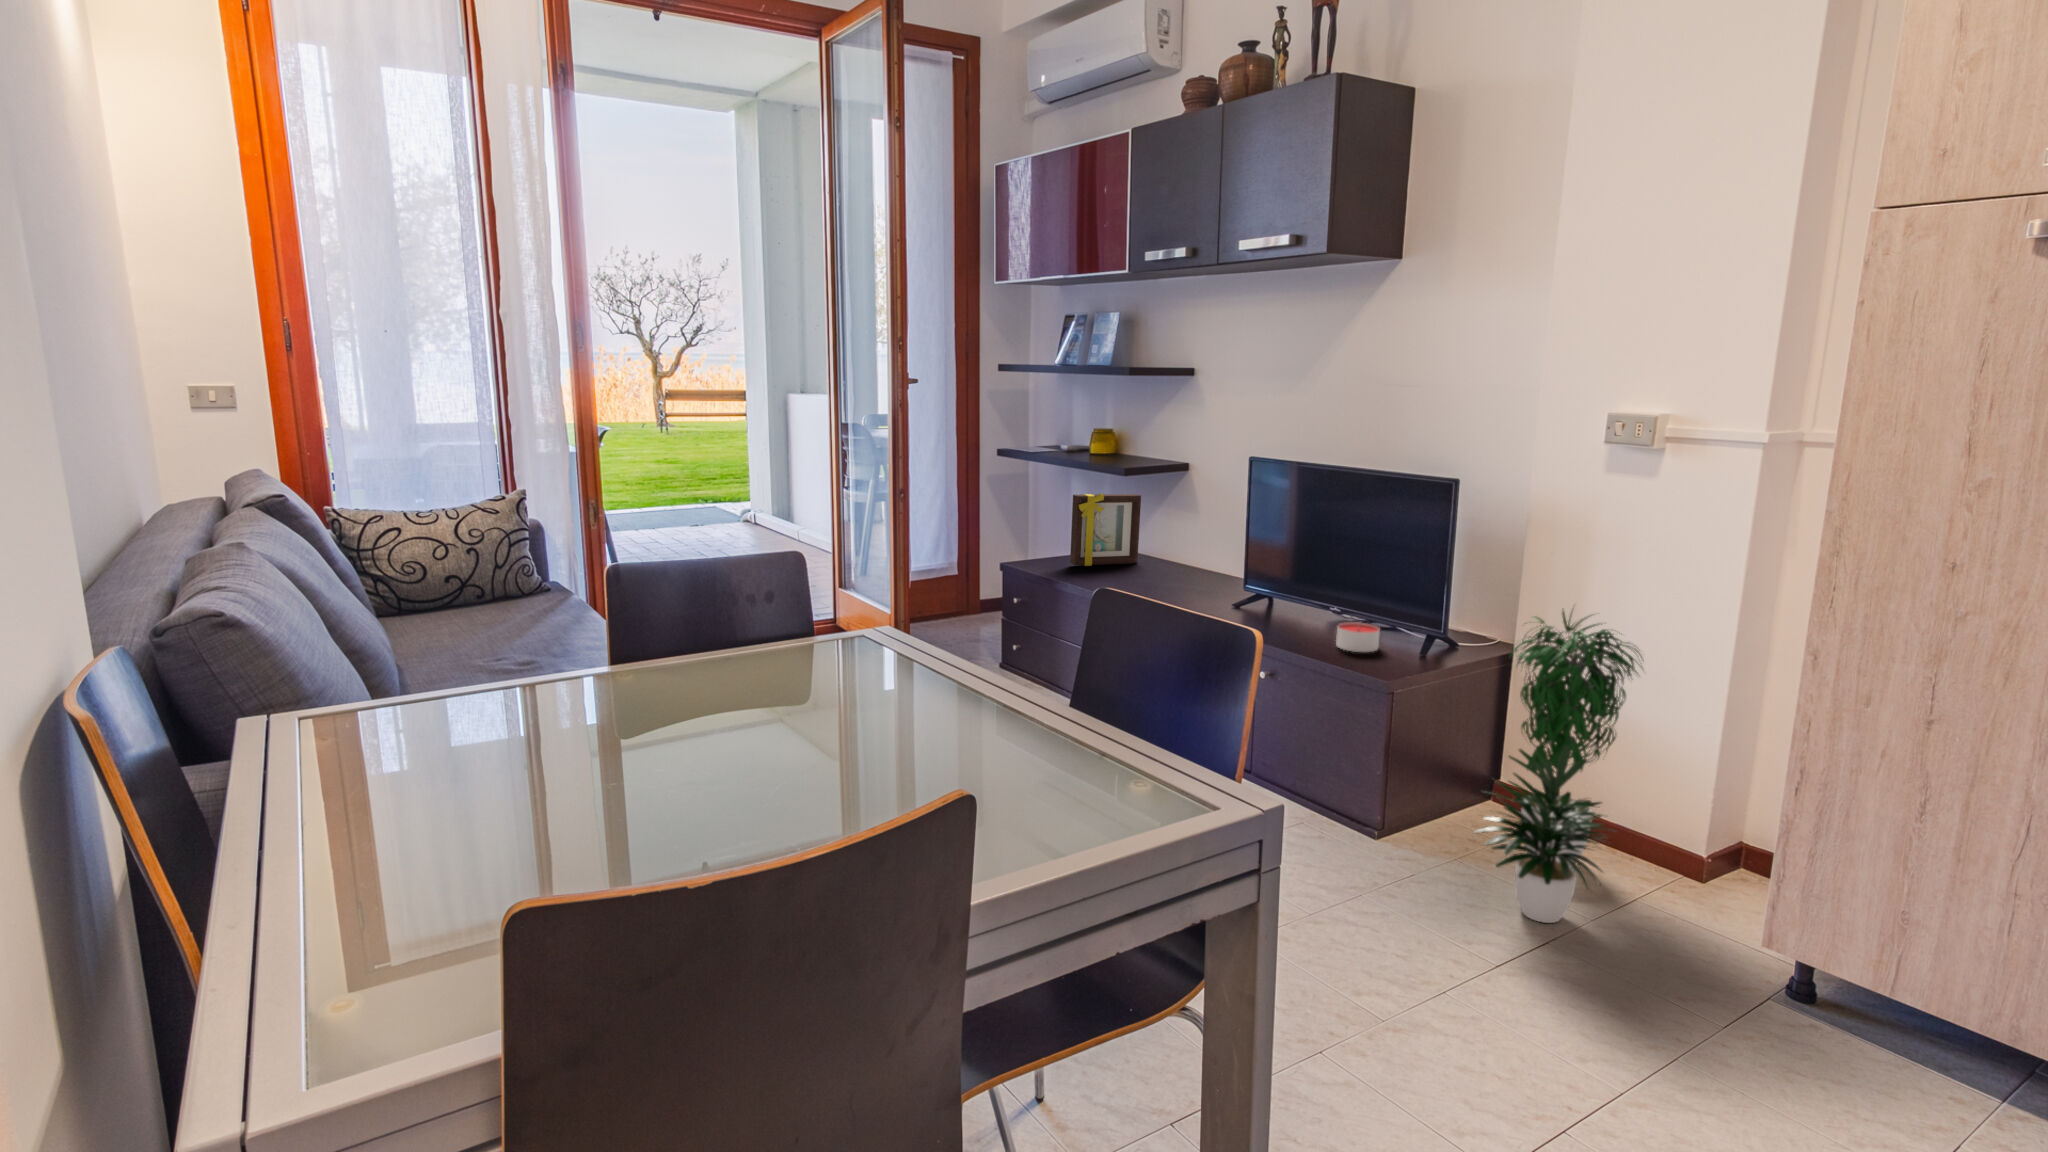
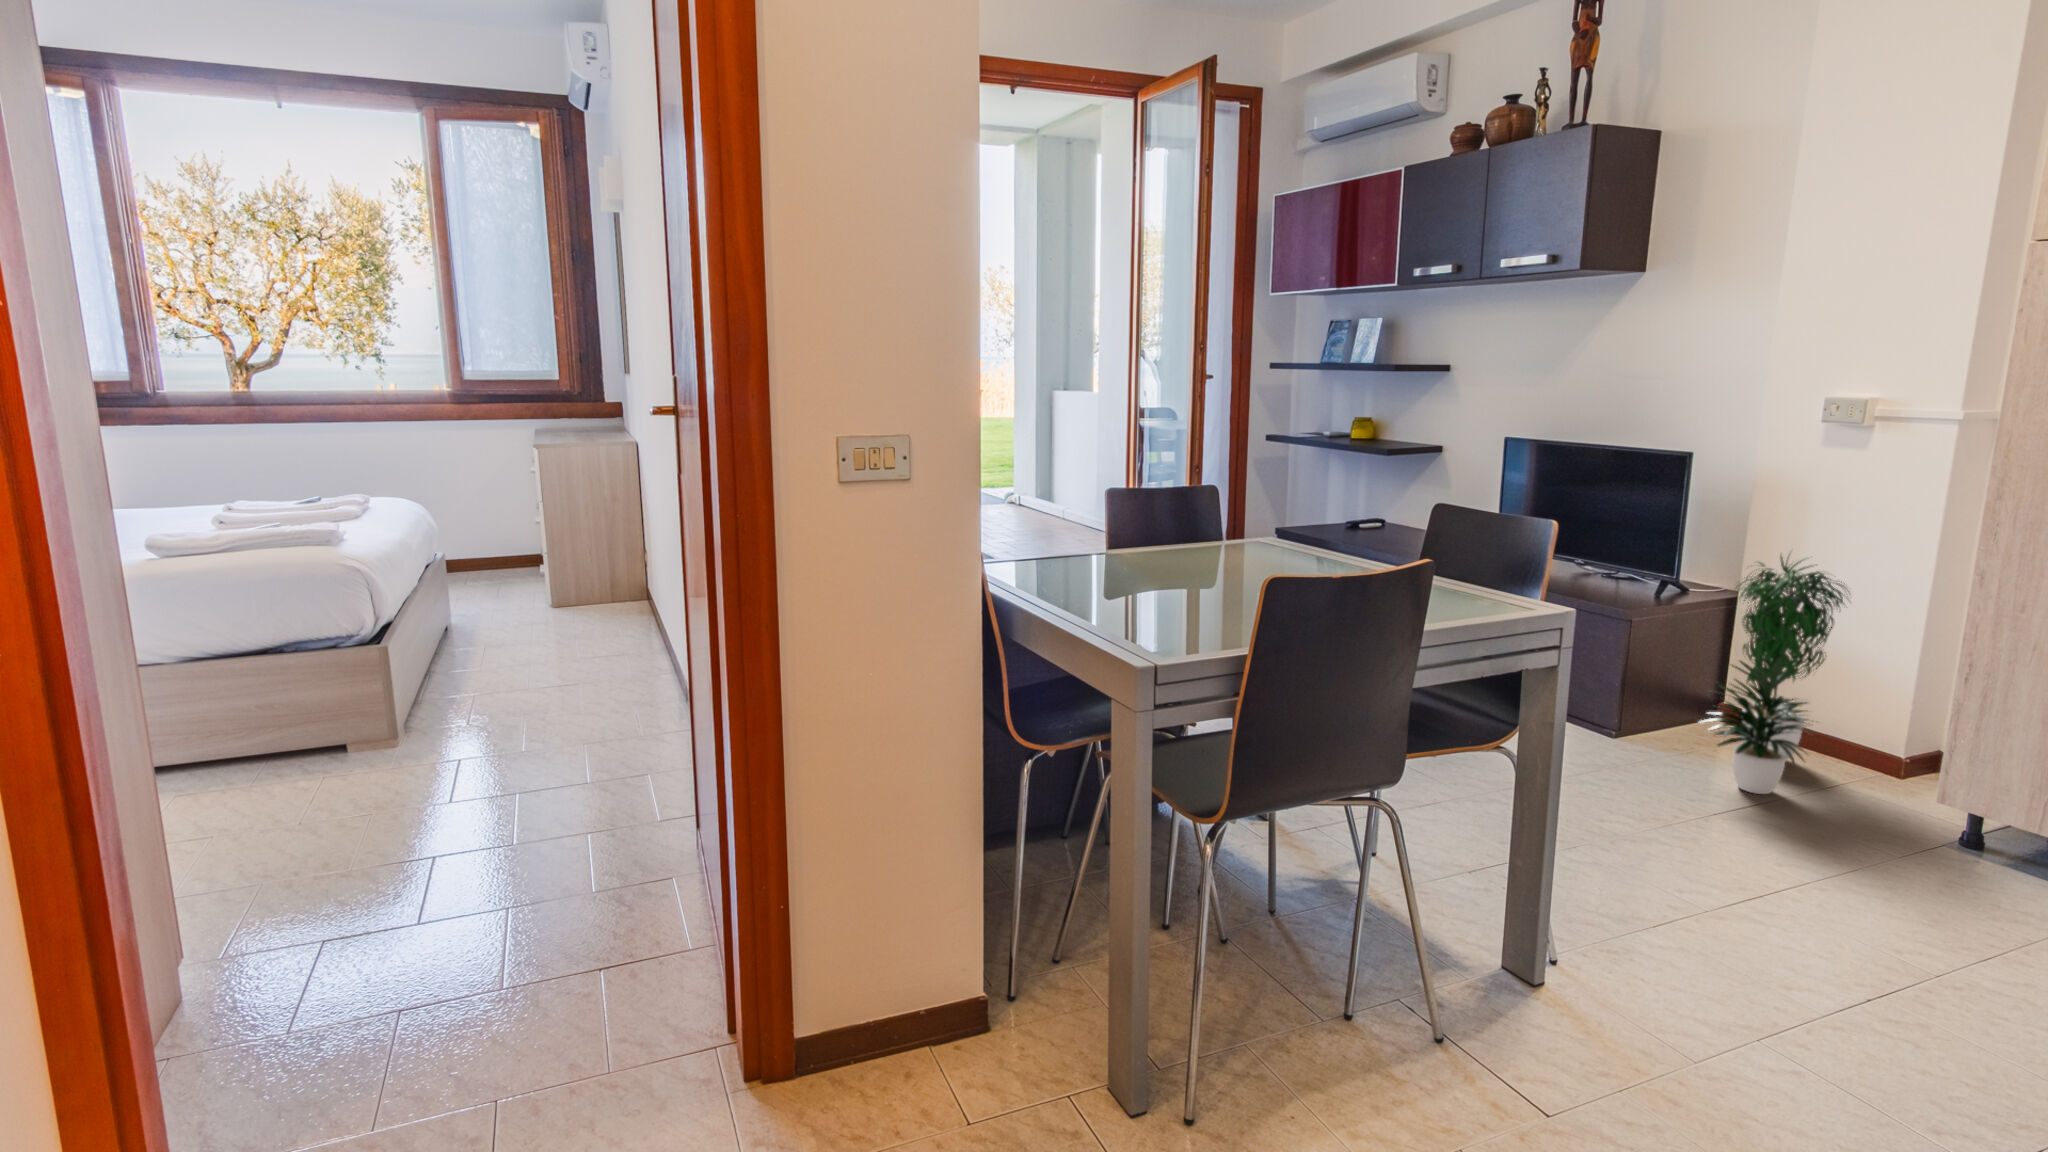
picture frame: present [1070,493,1141,566] -> none [1336,470,1400,531]
candle: present [1336,622,1380,652] -> none [1581,569,1620,592]

